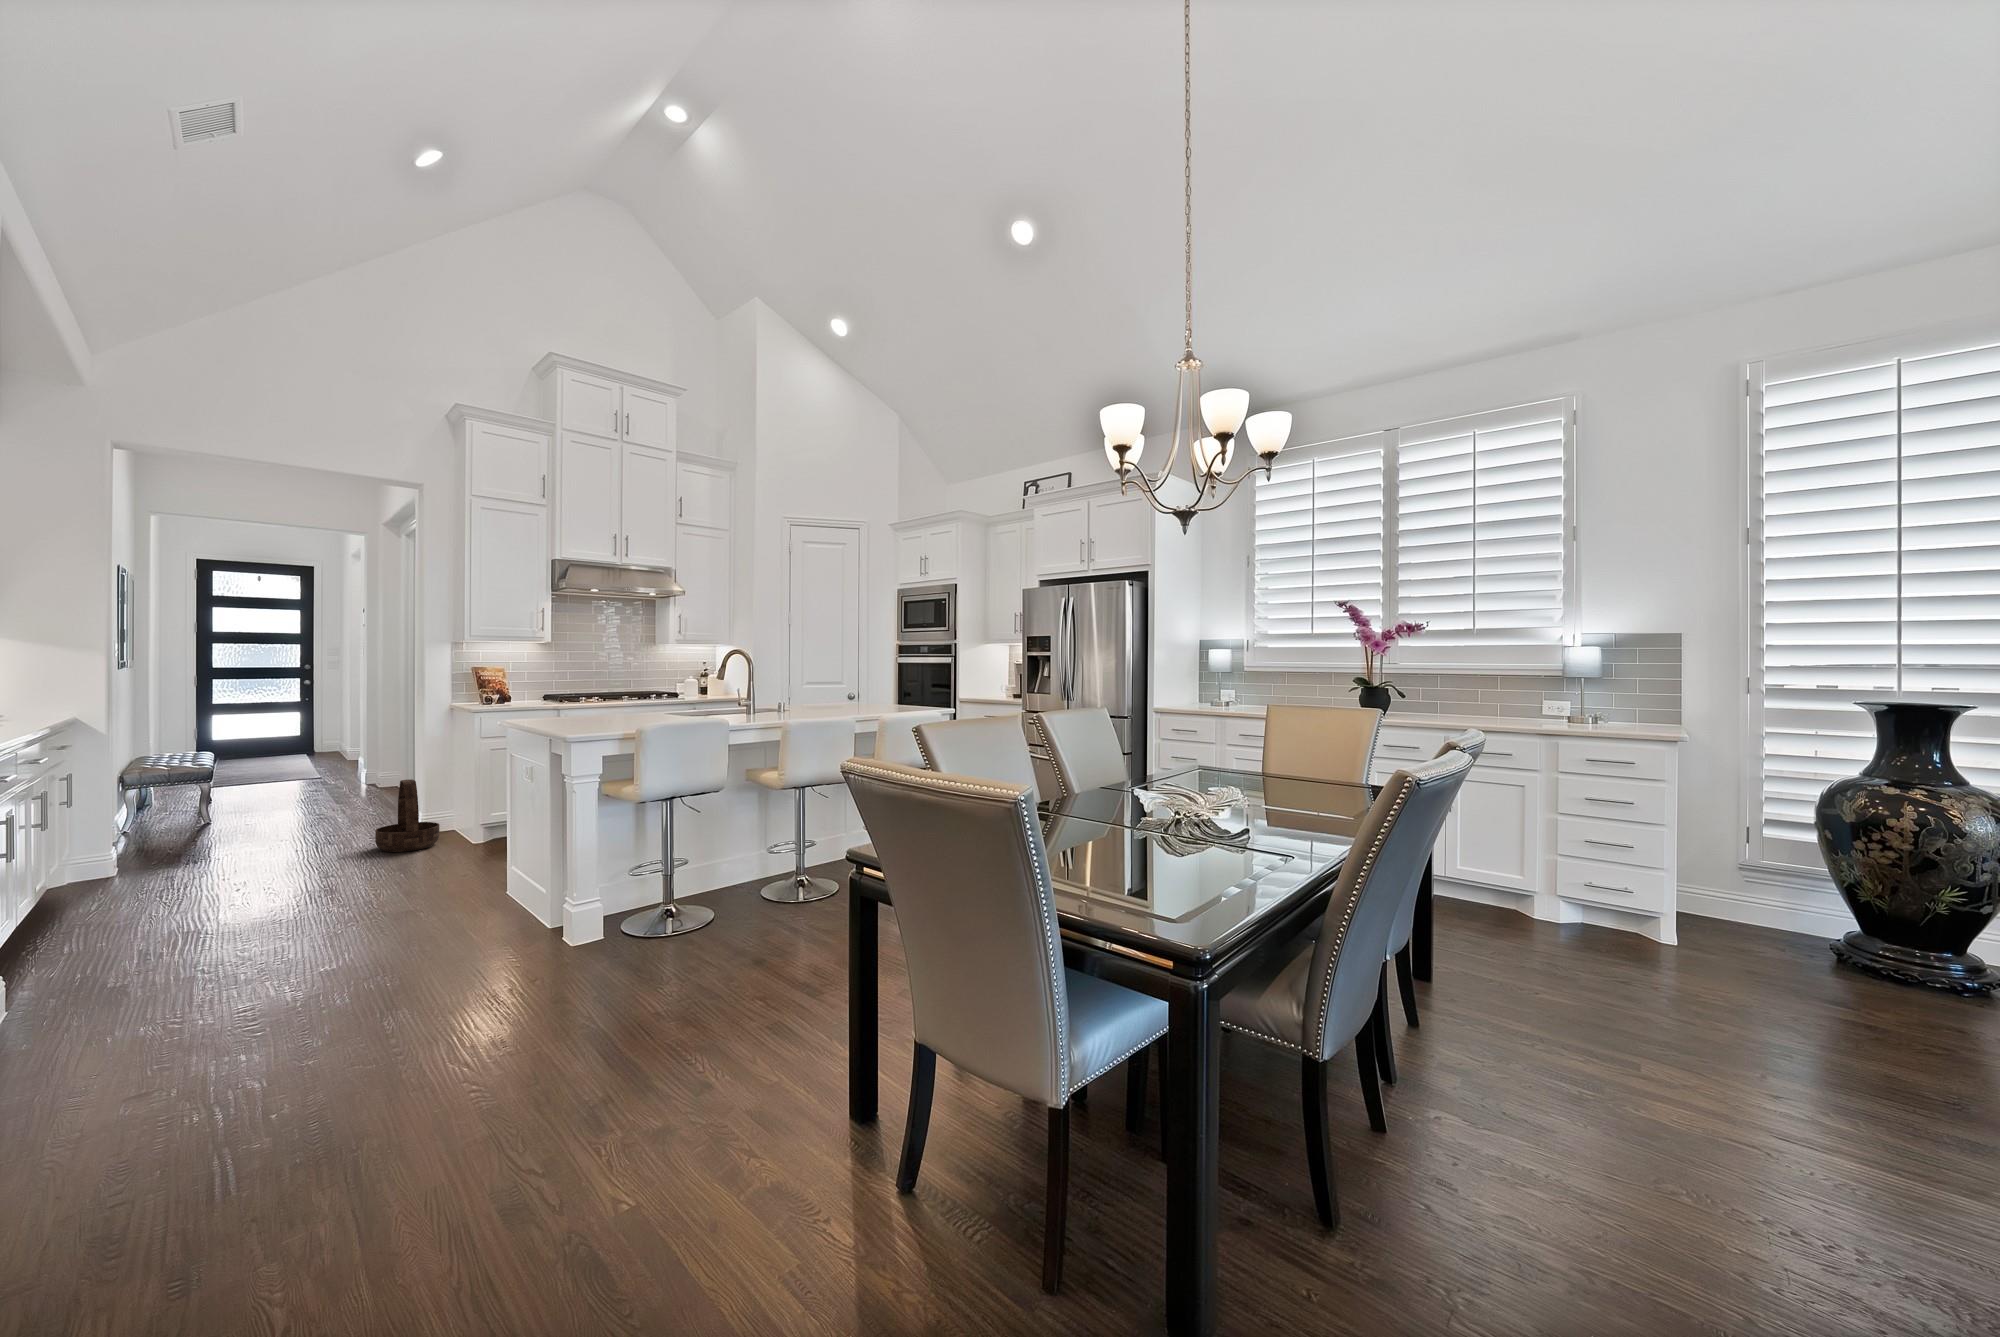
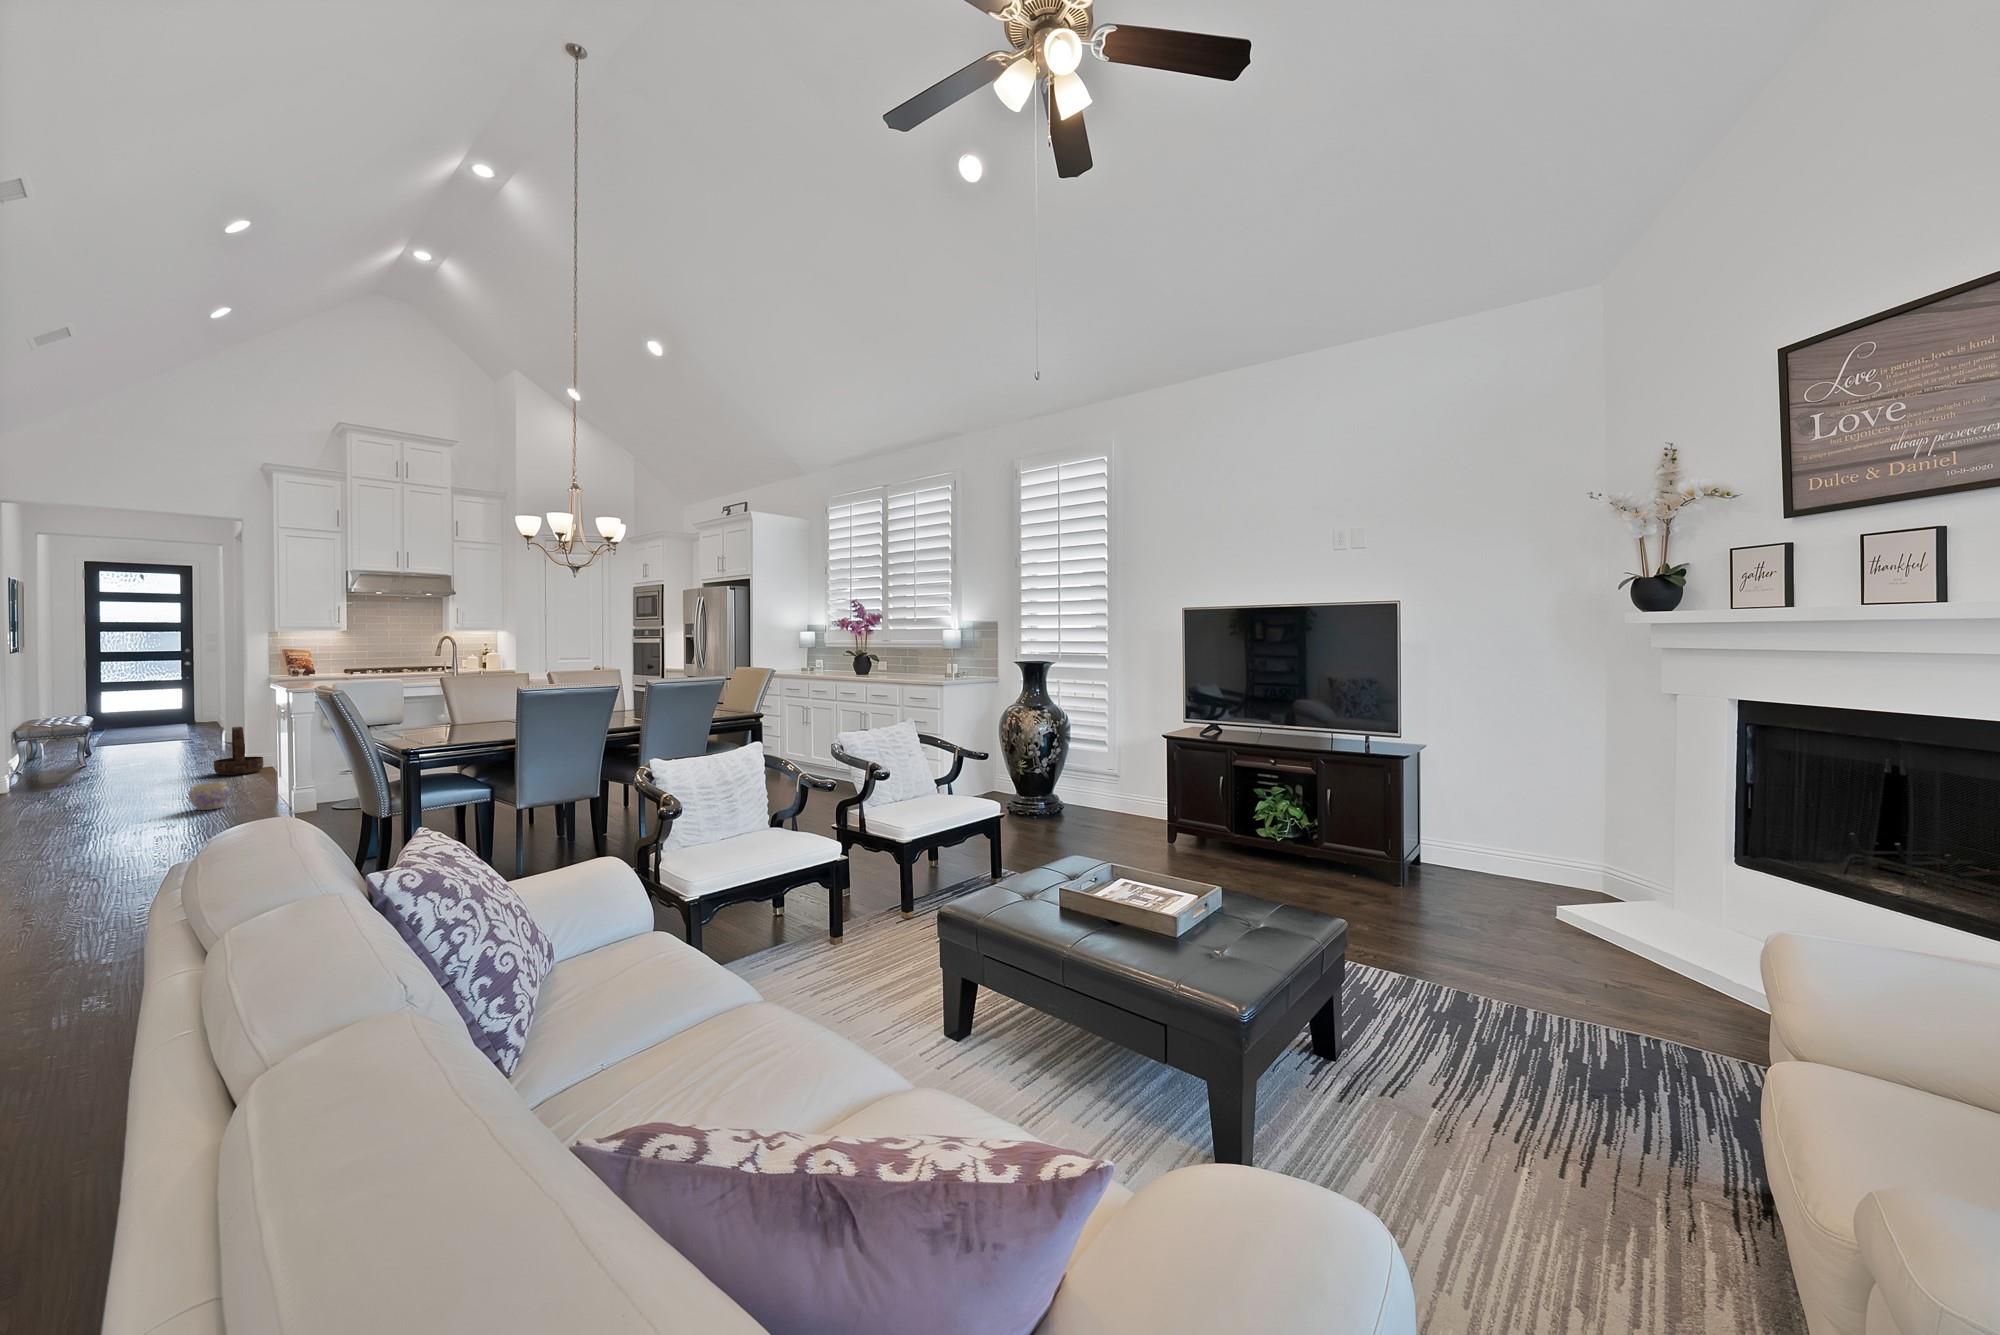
planter: none [374,886,433,937] -> present [189,782,229,811]

